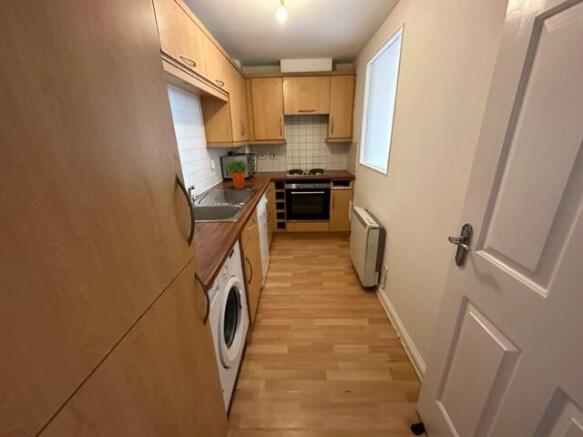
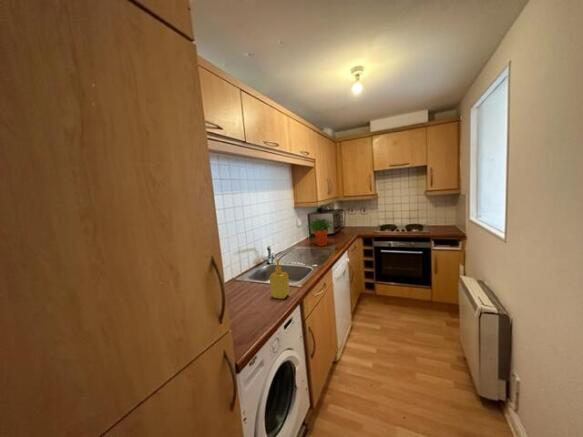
soap dispenser: none [207,194,228,234] -> present [270,259,290,299]

